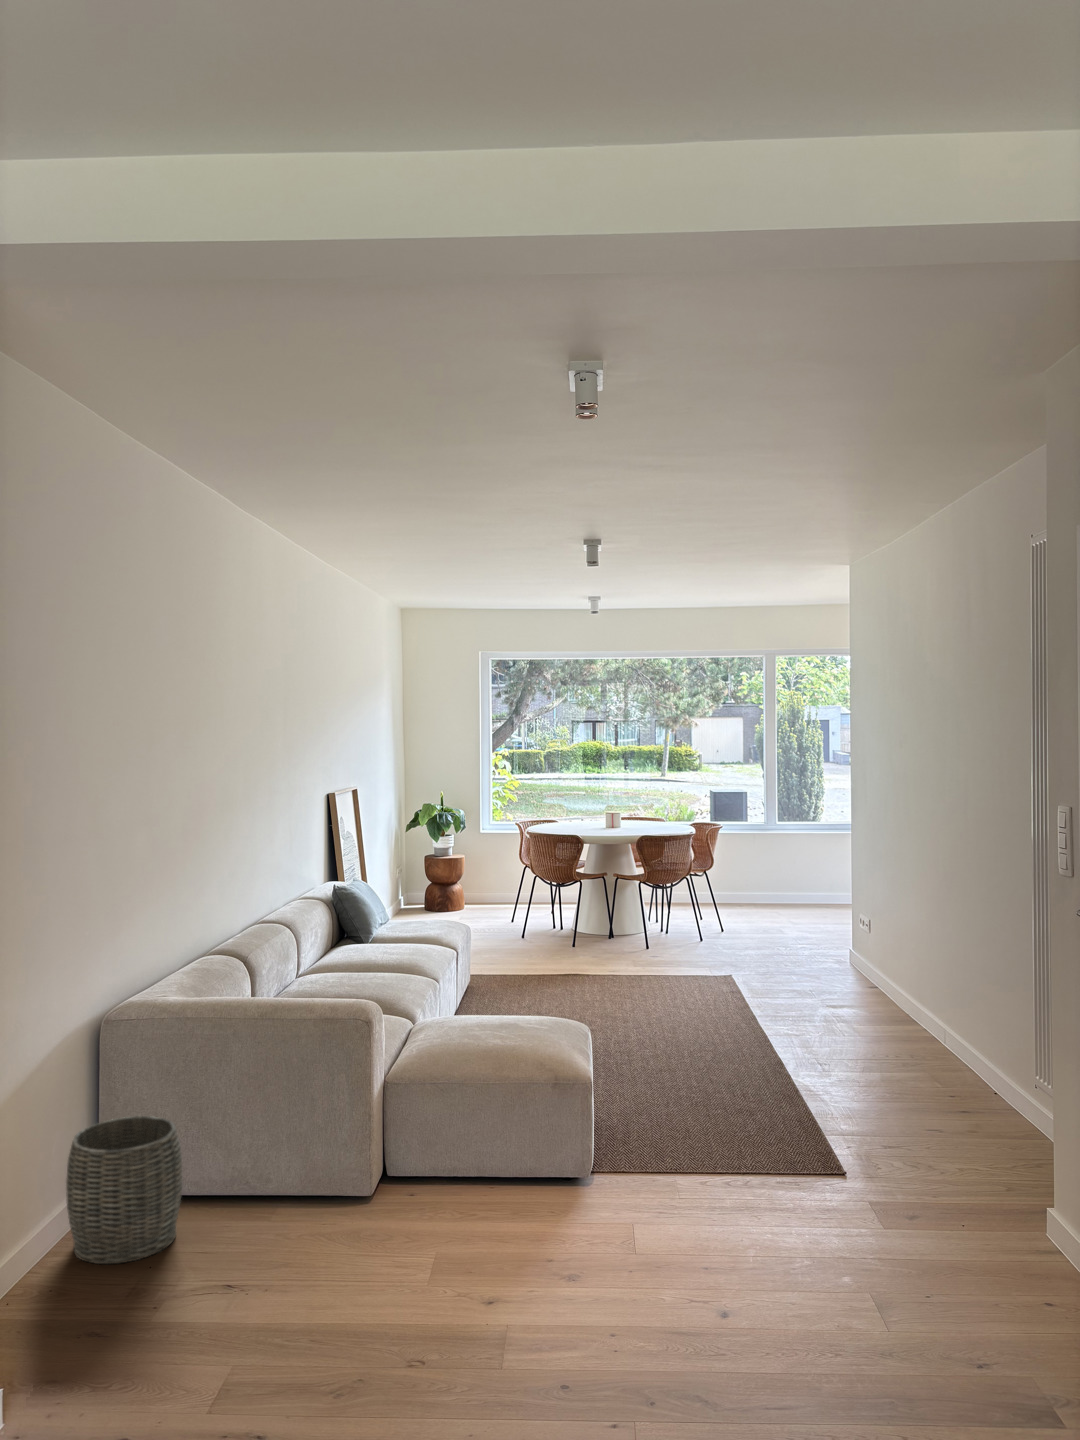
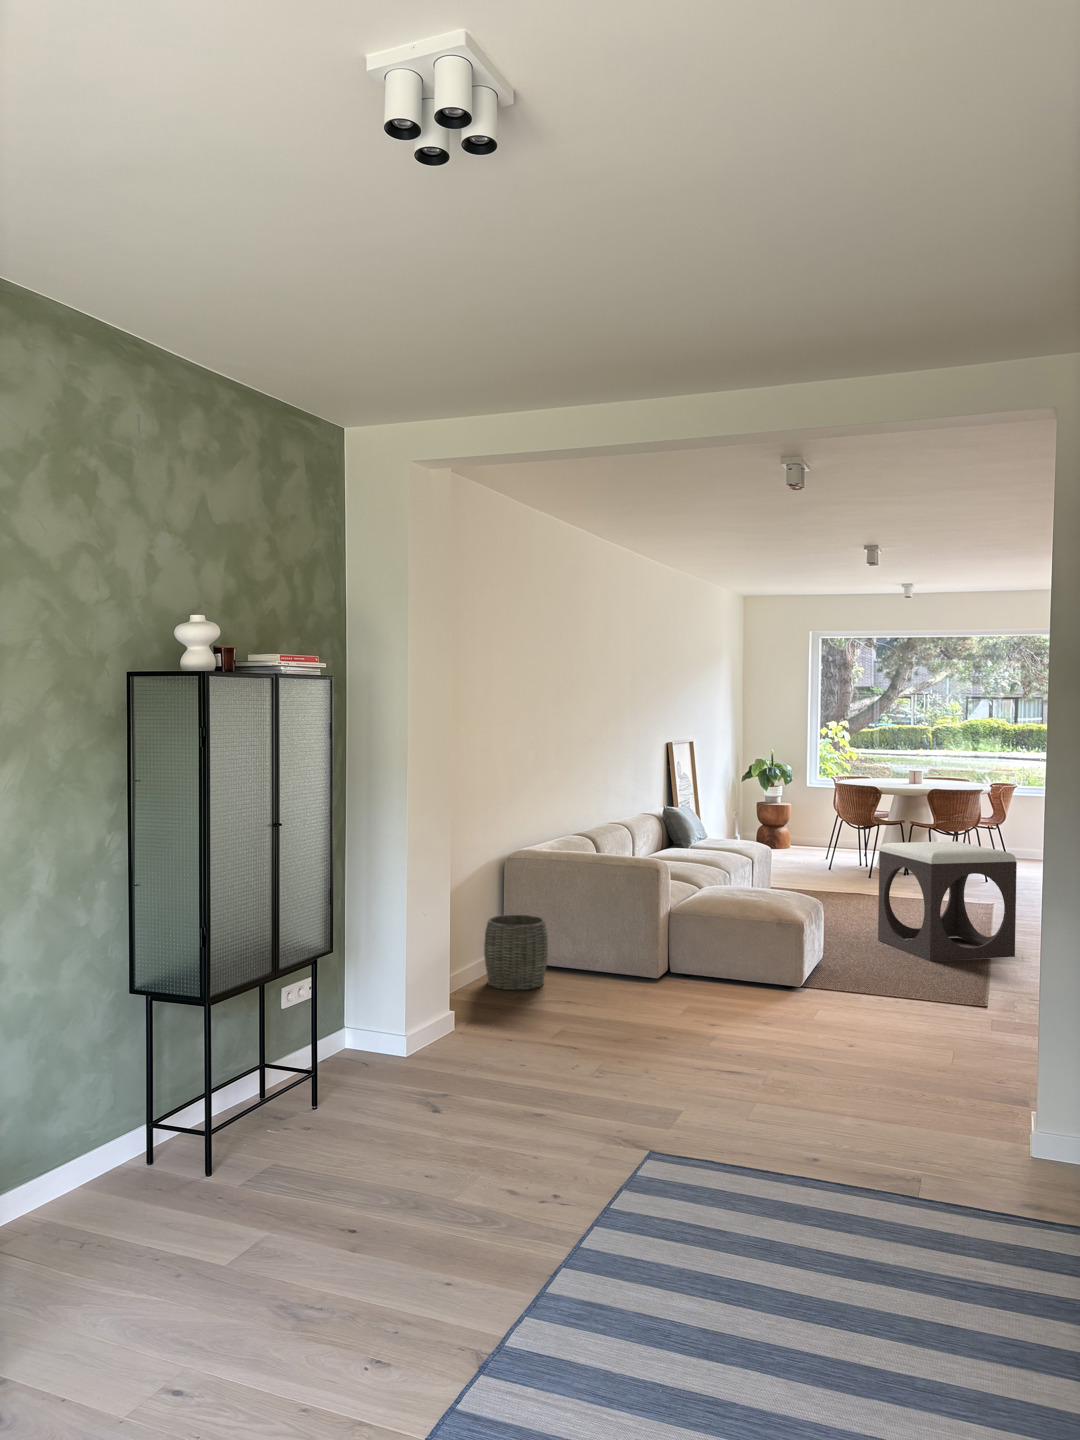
footstool: none [632,915,806,1087] -> present [878,841,1017,961]

